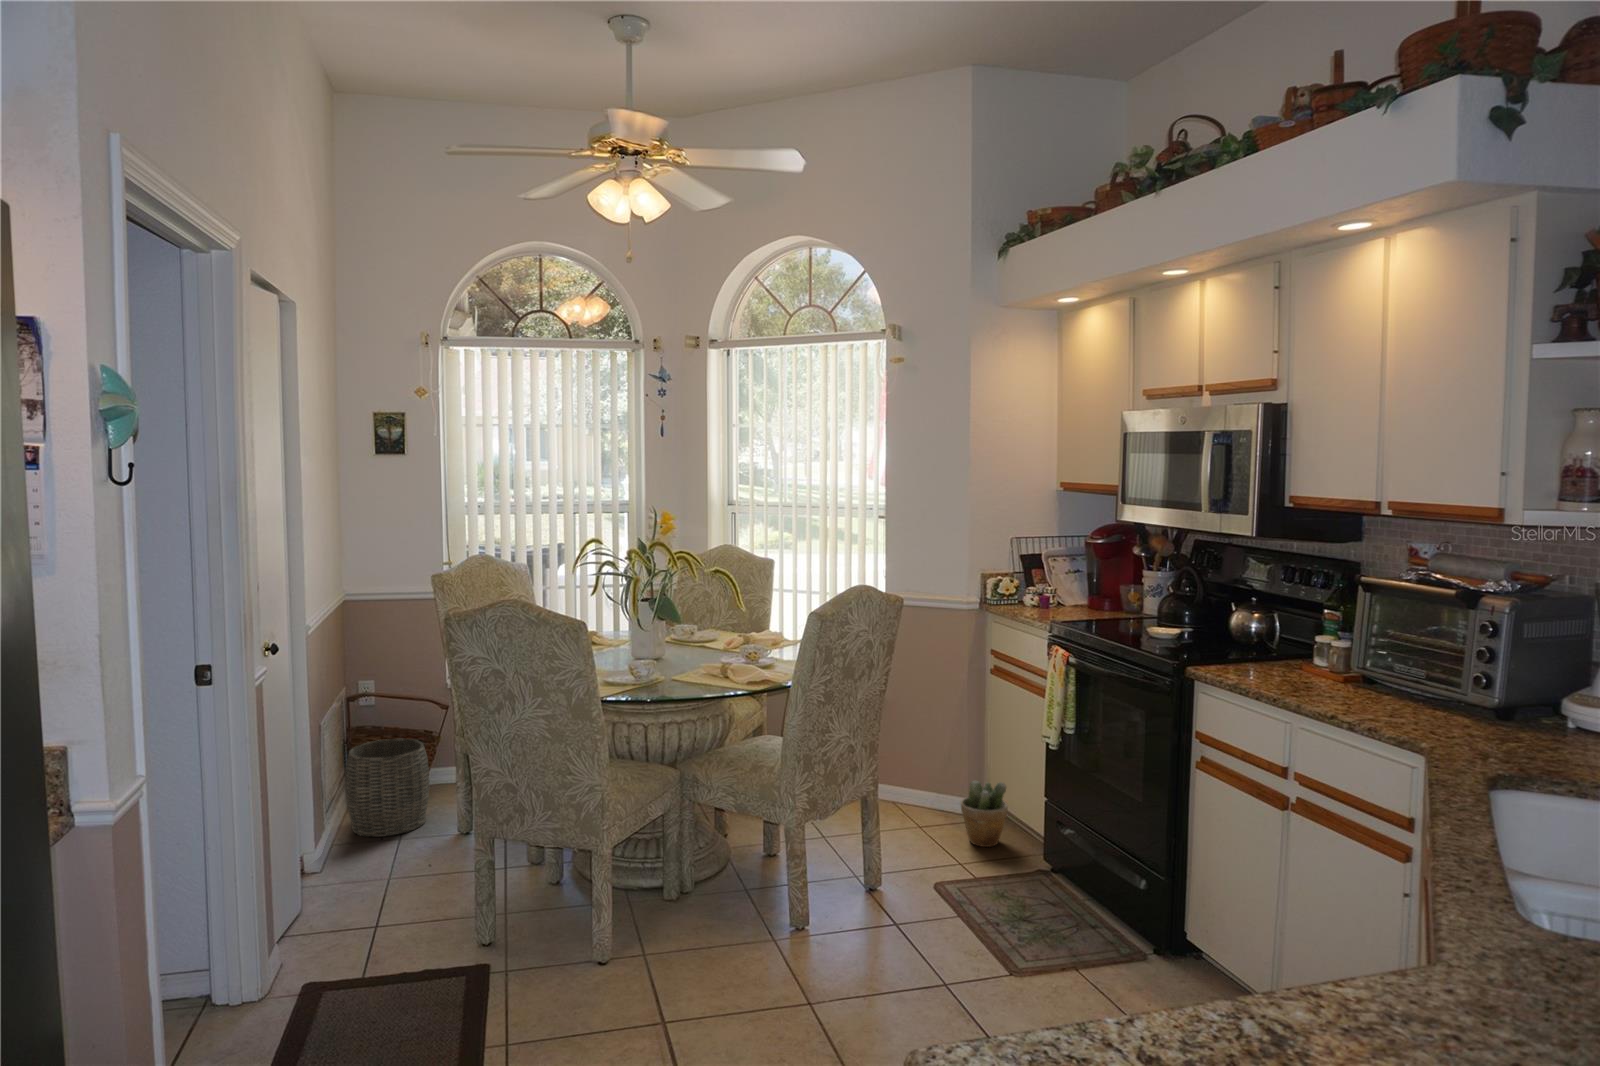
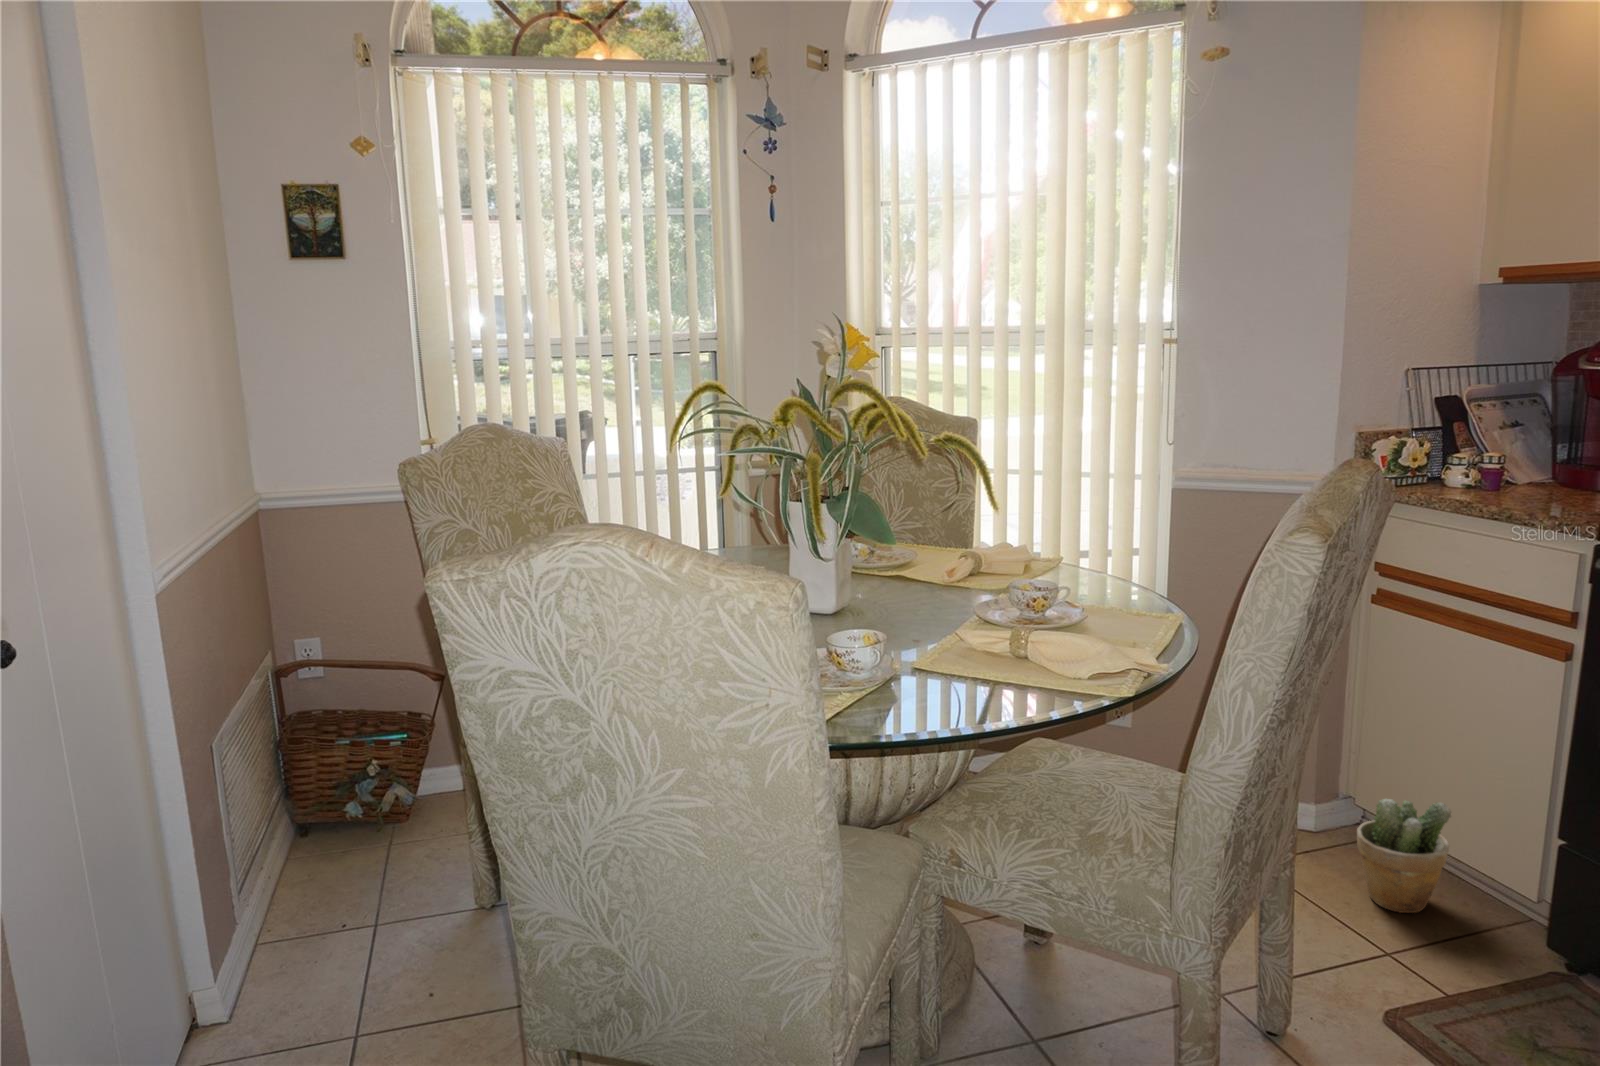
woven basket: present [345,739,429,837] -> none [279,741,424,918]

